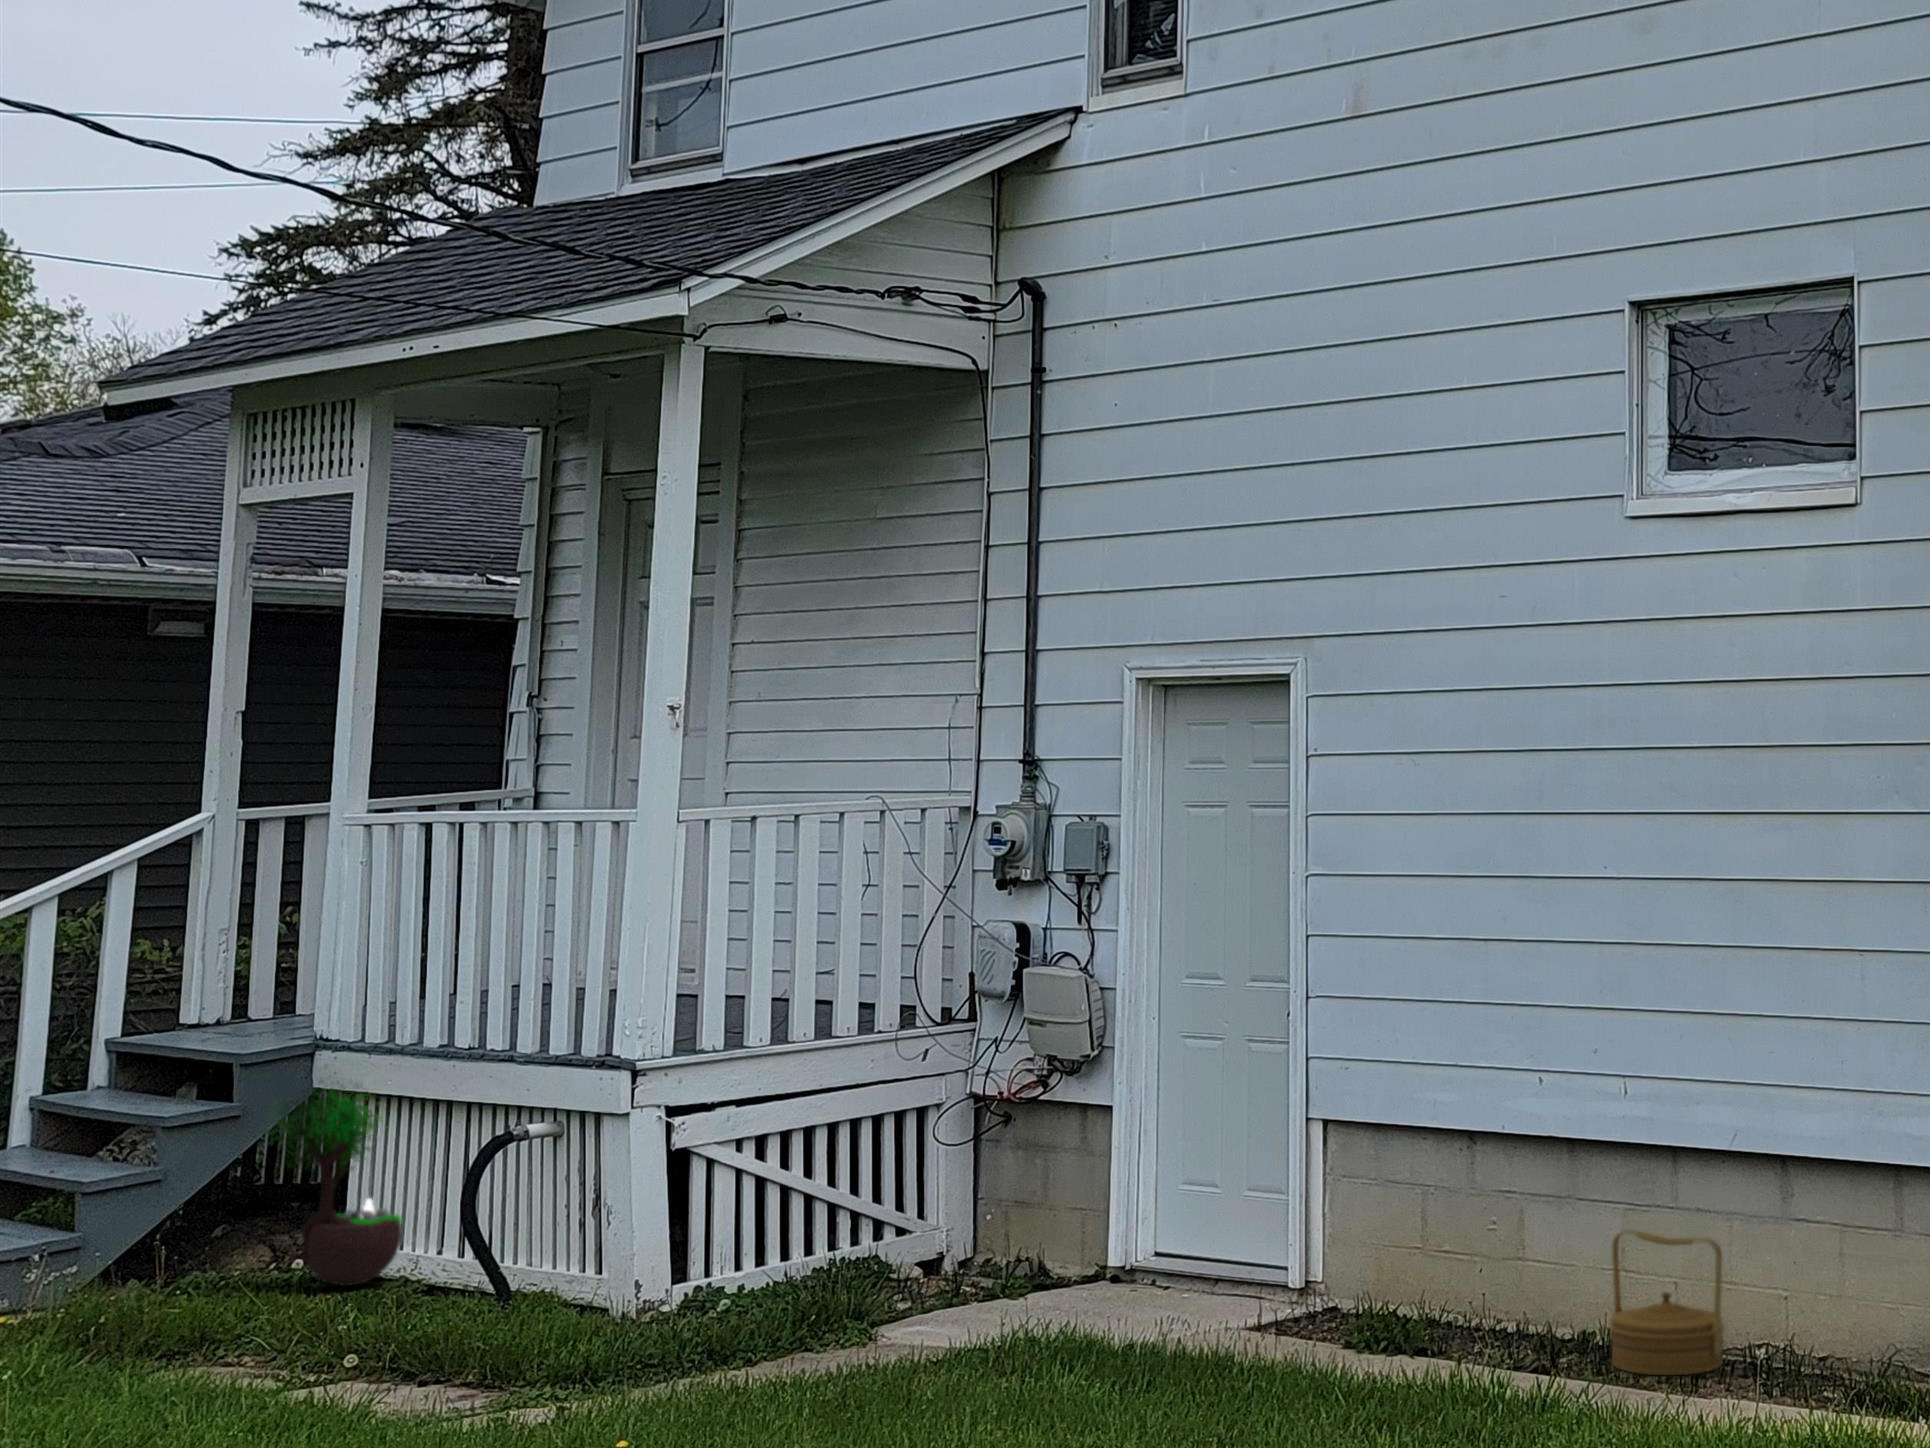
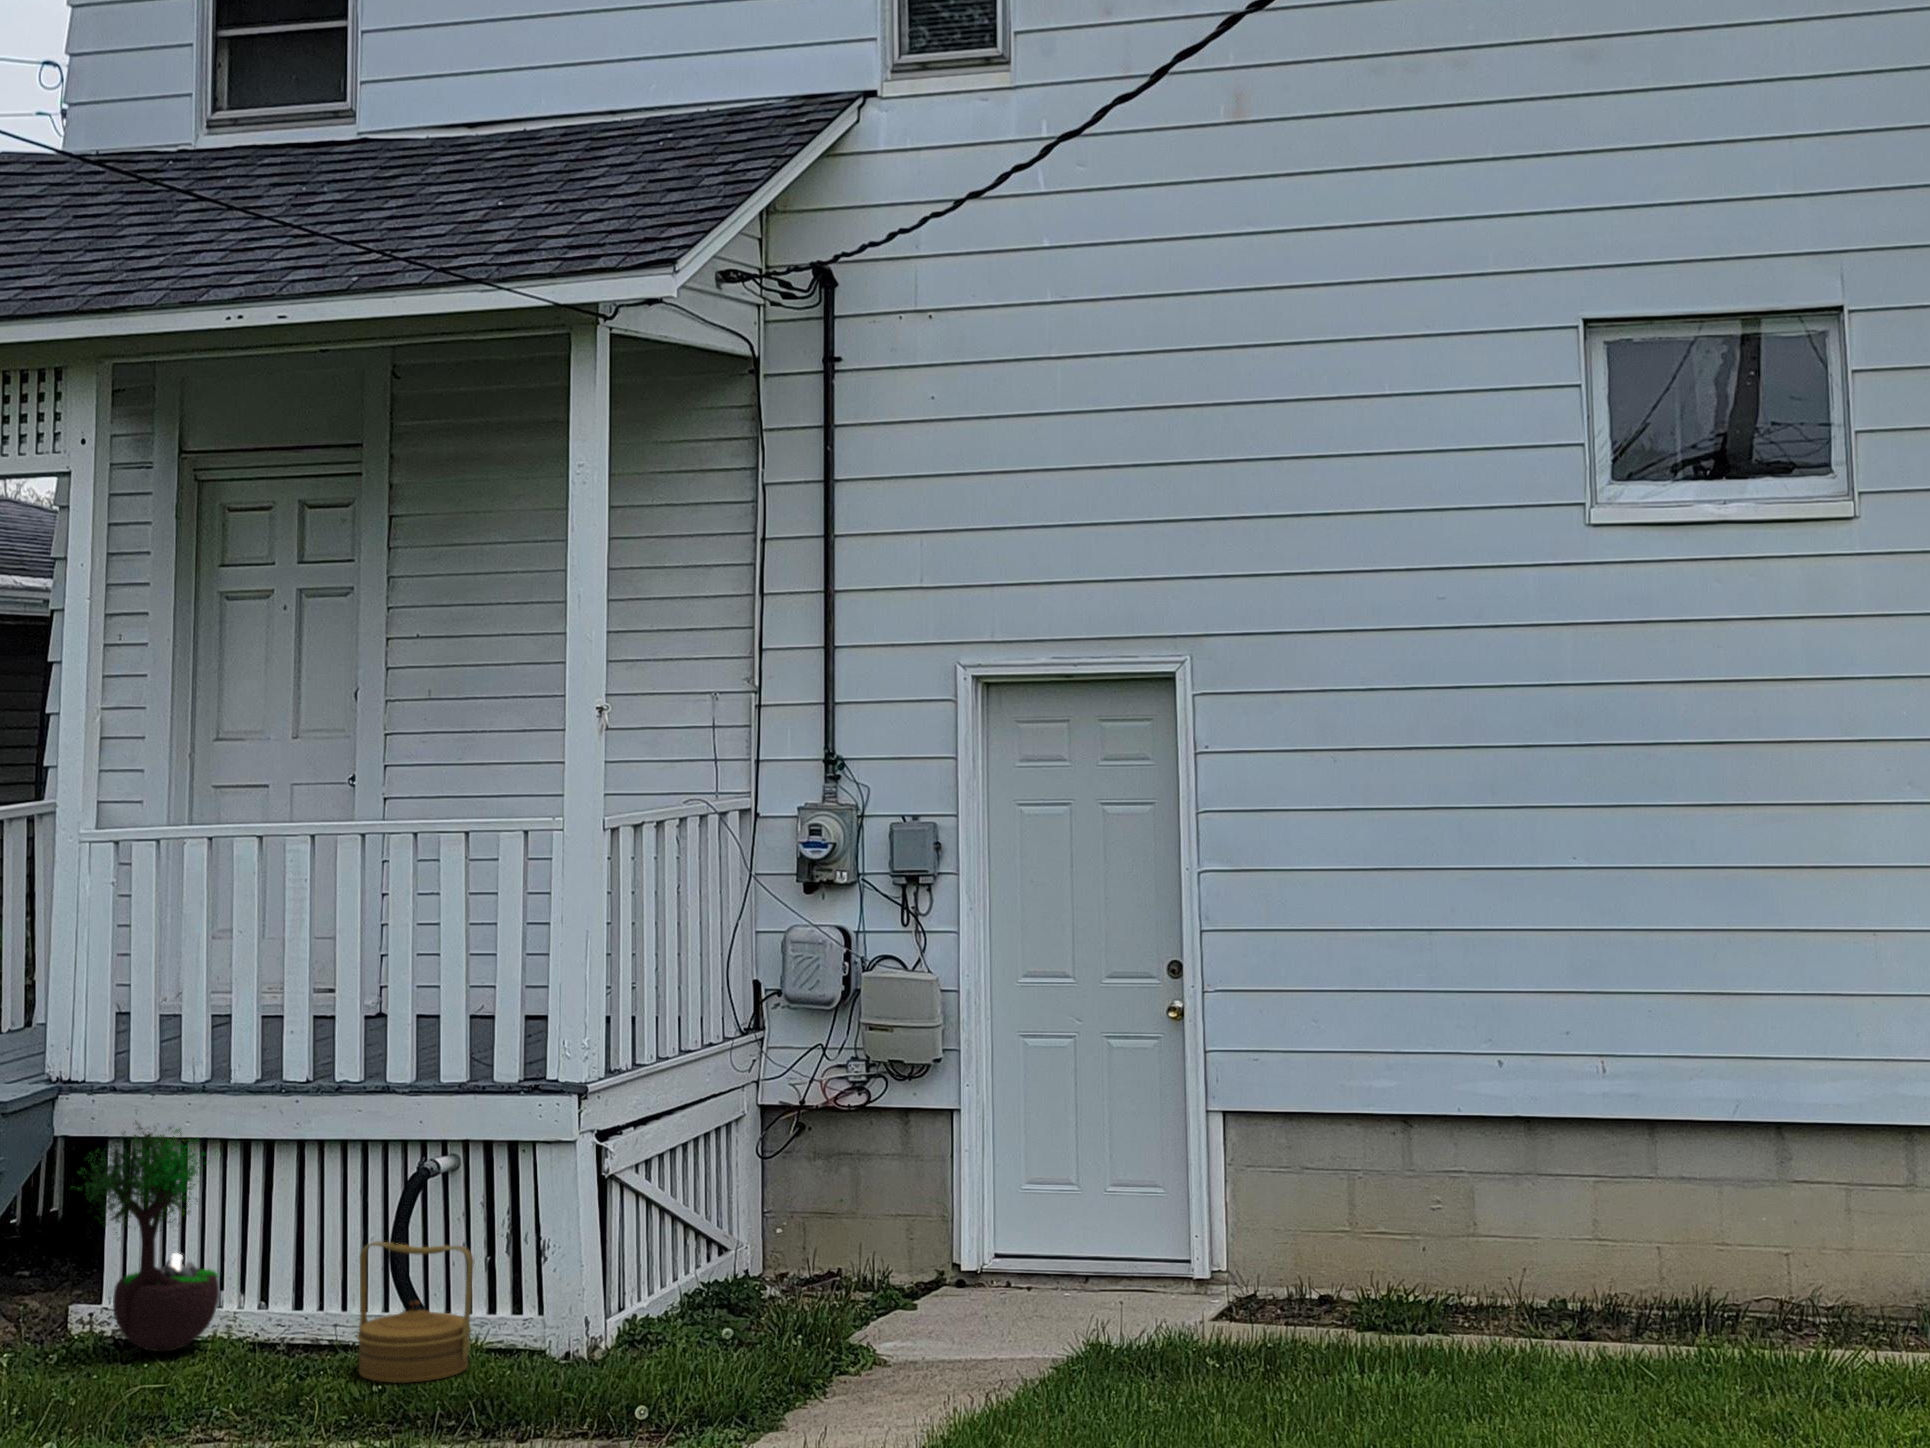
woven basket: present [1609,1230,1724,1375] -> present [357,1241,474,1383]

